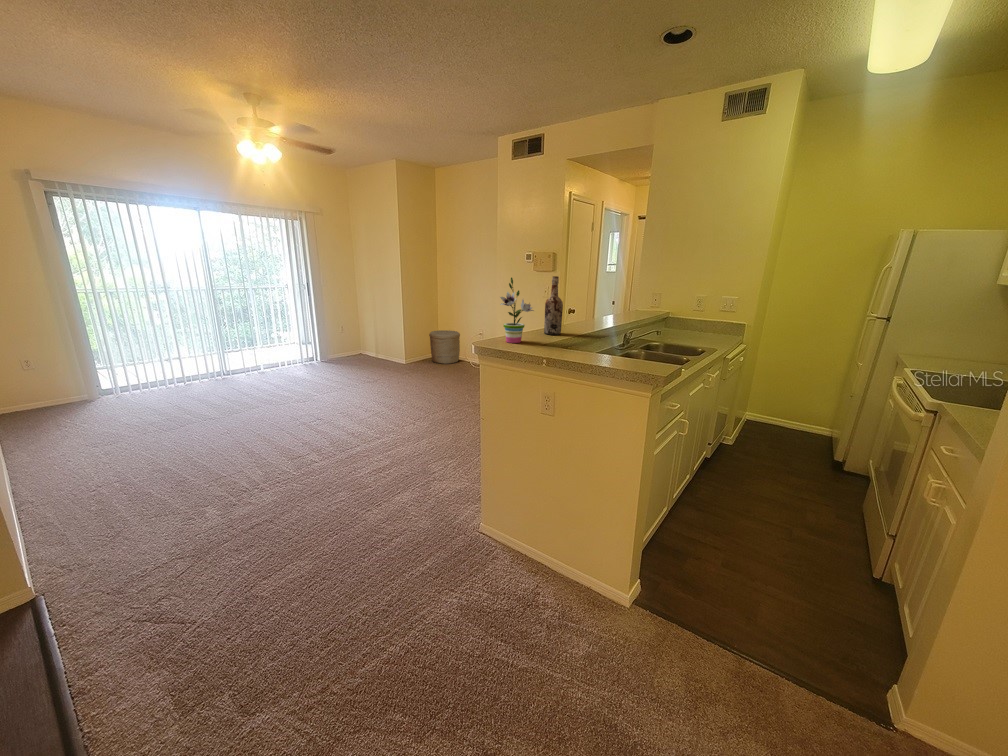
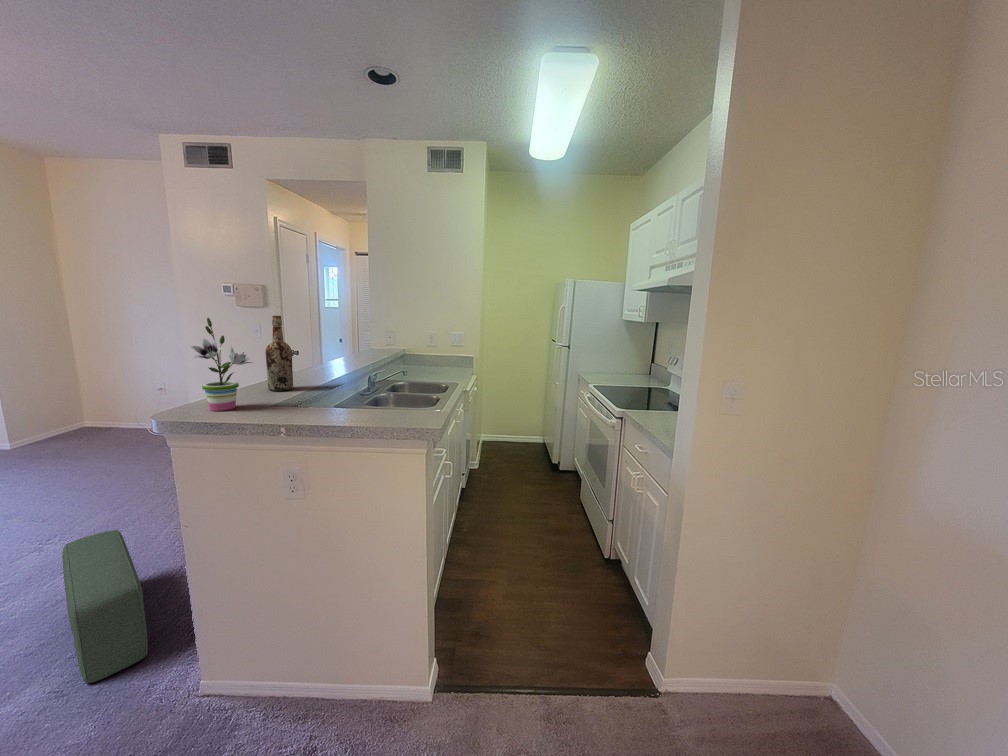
woven basket: present [429,330,460,364] -> none [44,394,114,448]
pouf: none [431,414,463,495] -> present [62,530,148,684]

